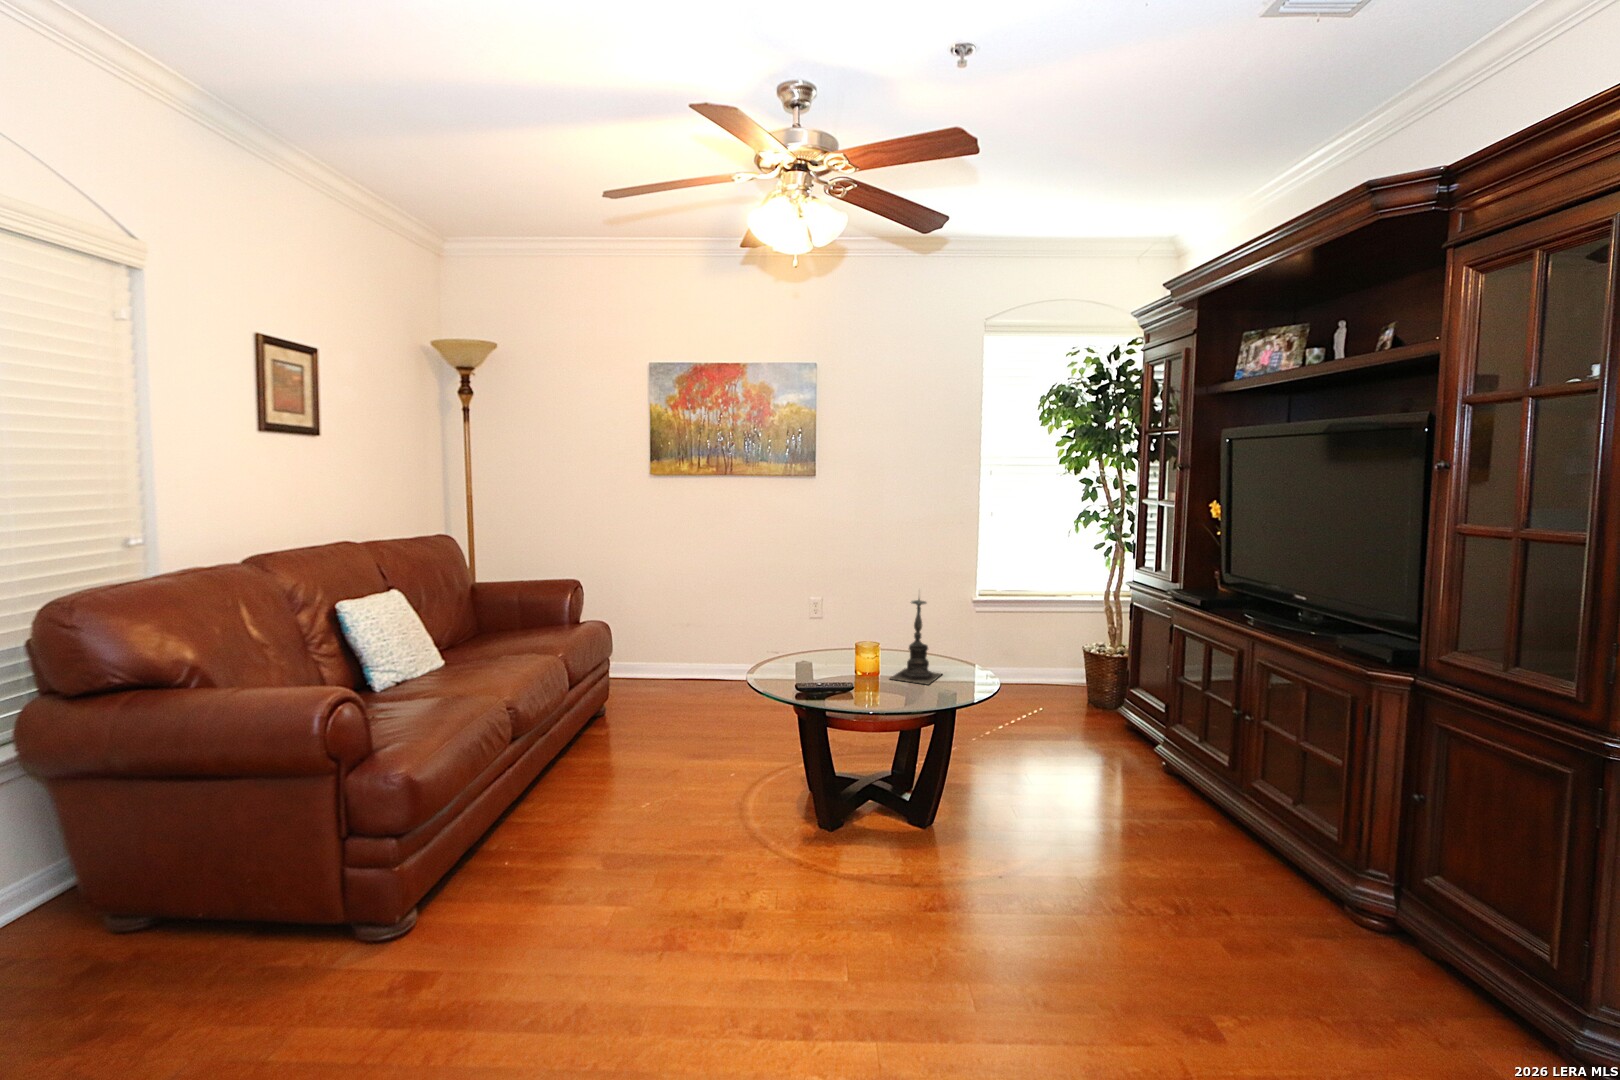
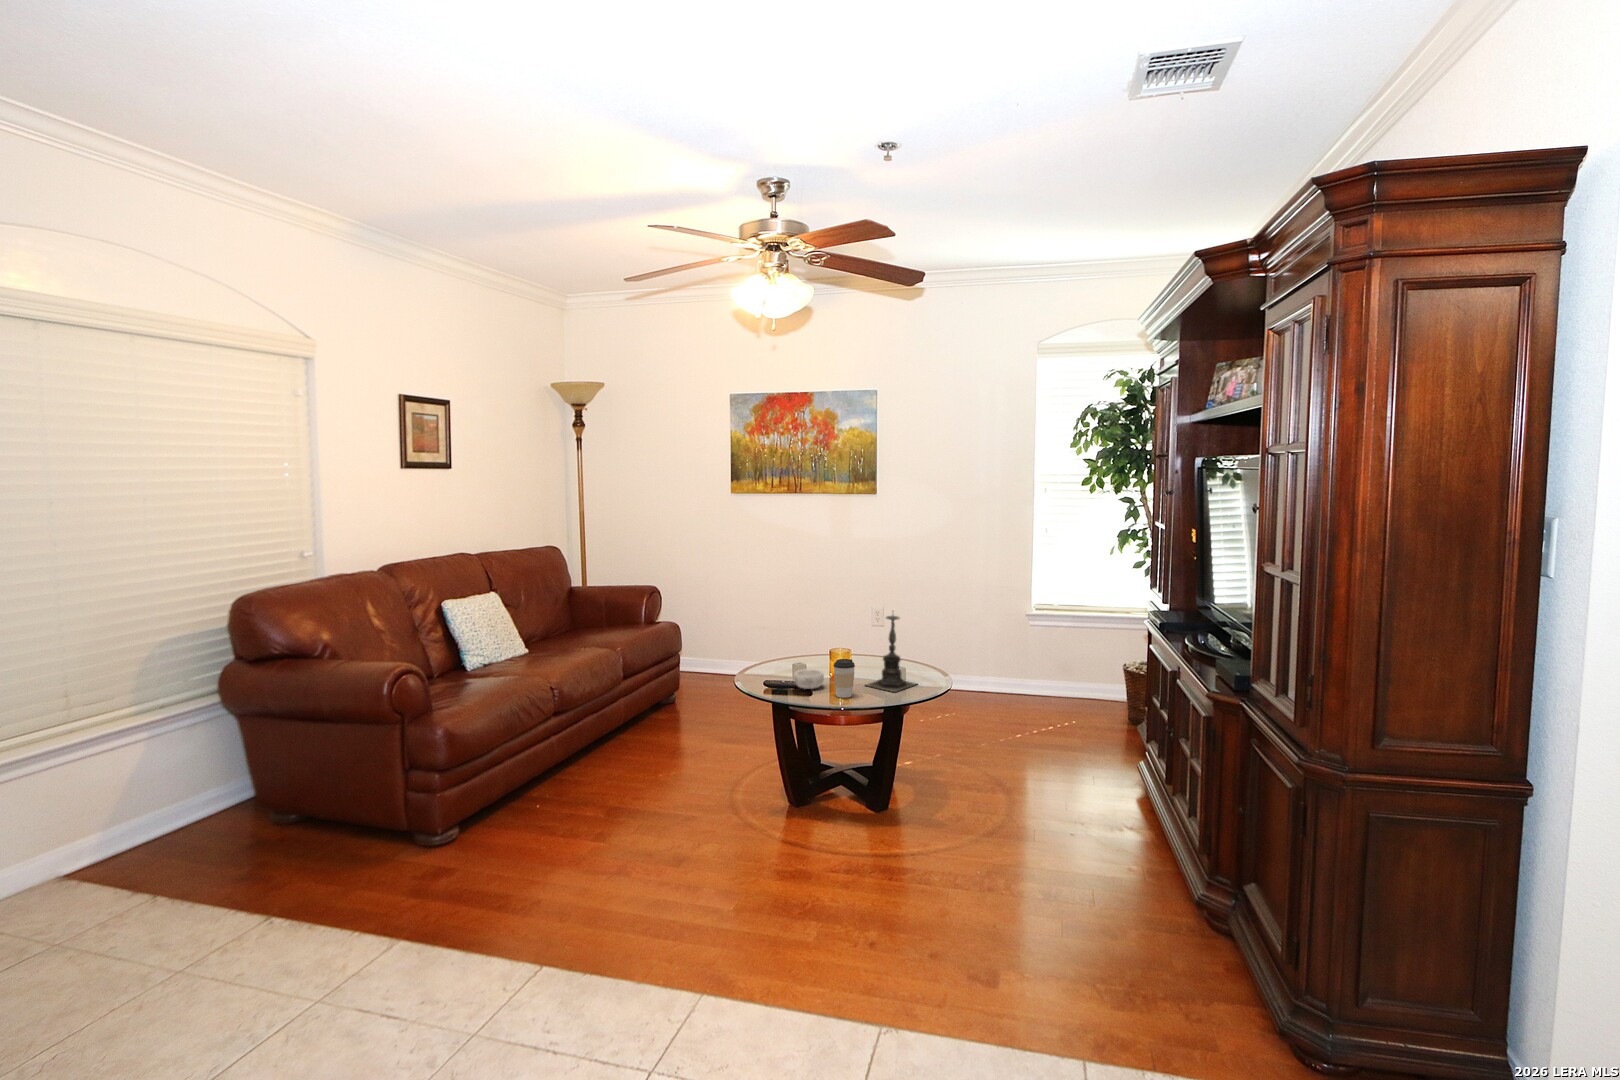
coffee cup: none [867,650,892,694] -> present [833,659,855,698]
decorative bowl: none [813,664,848,687] -> present [794,669,824,689]

